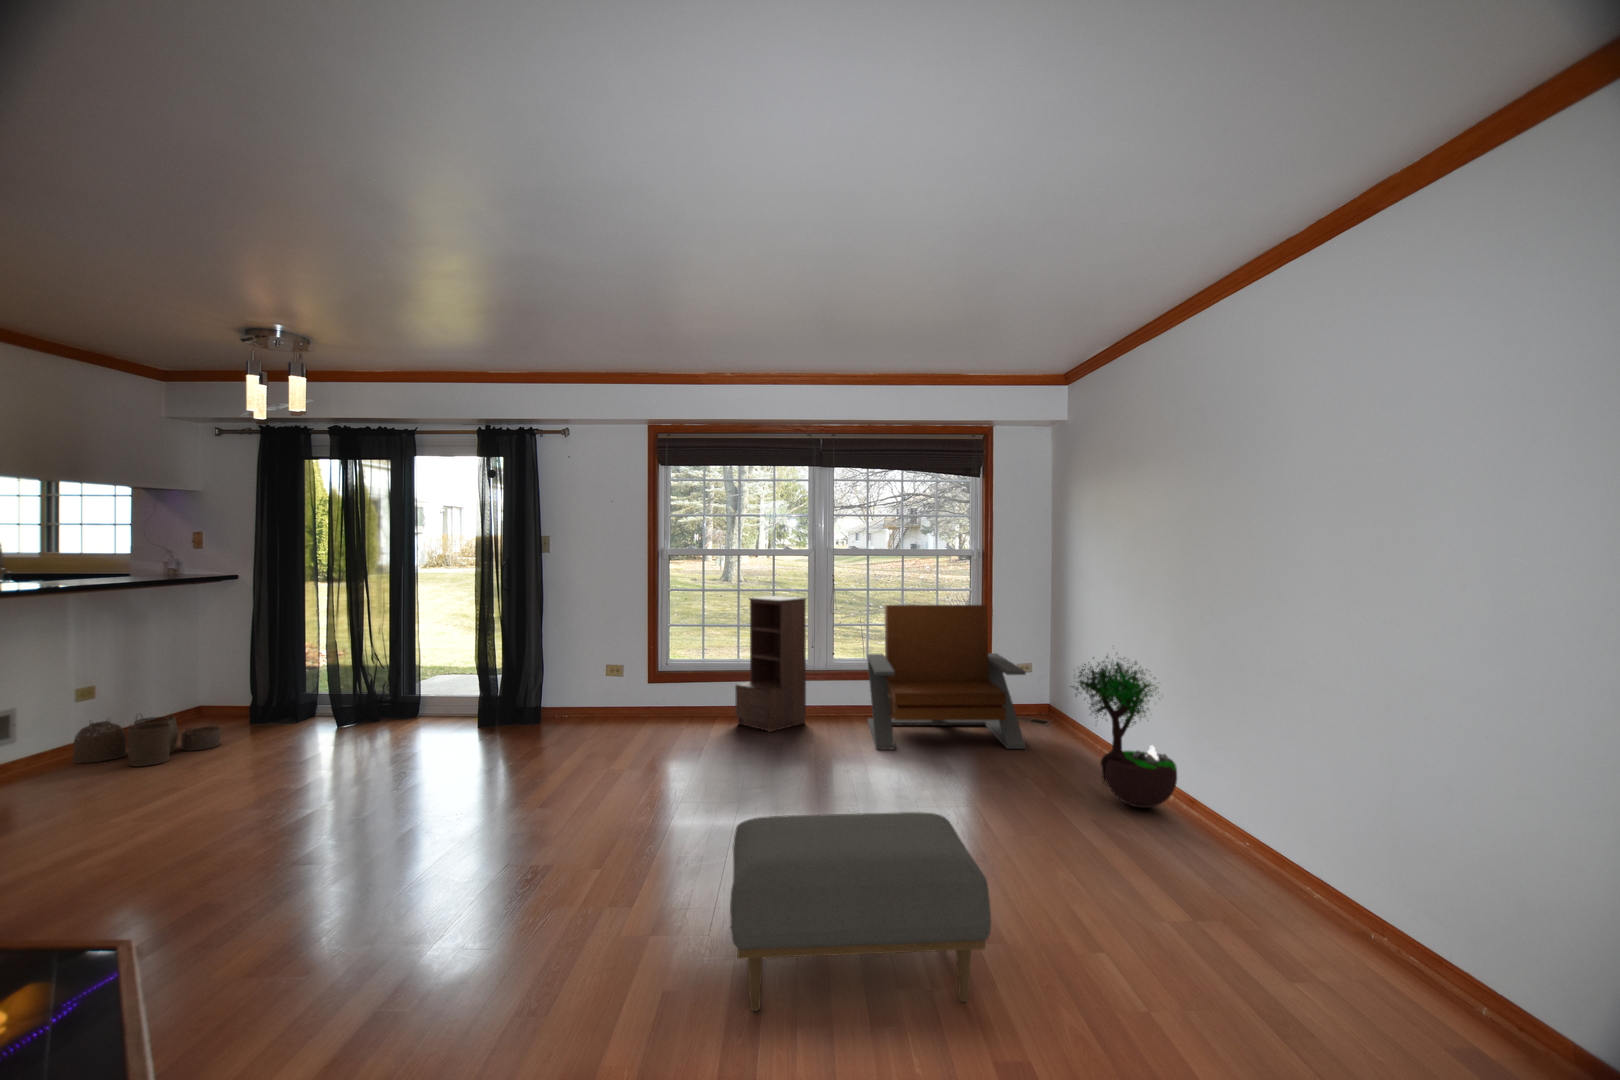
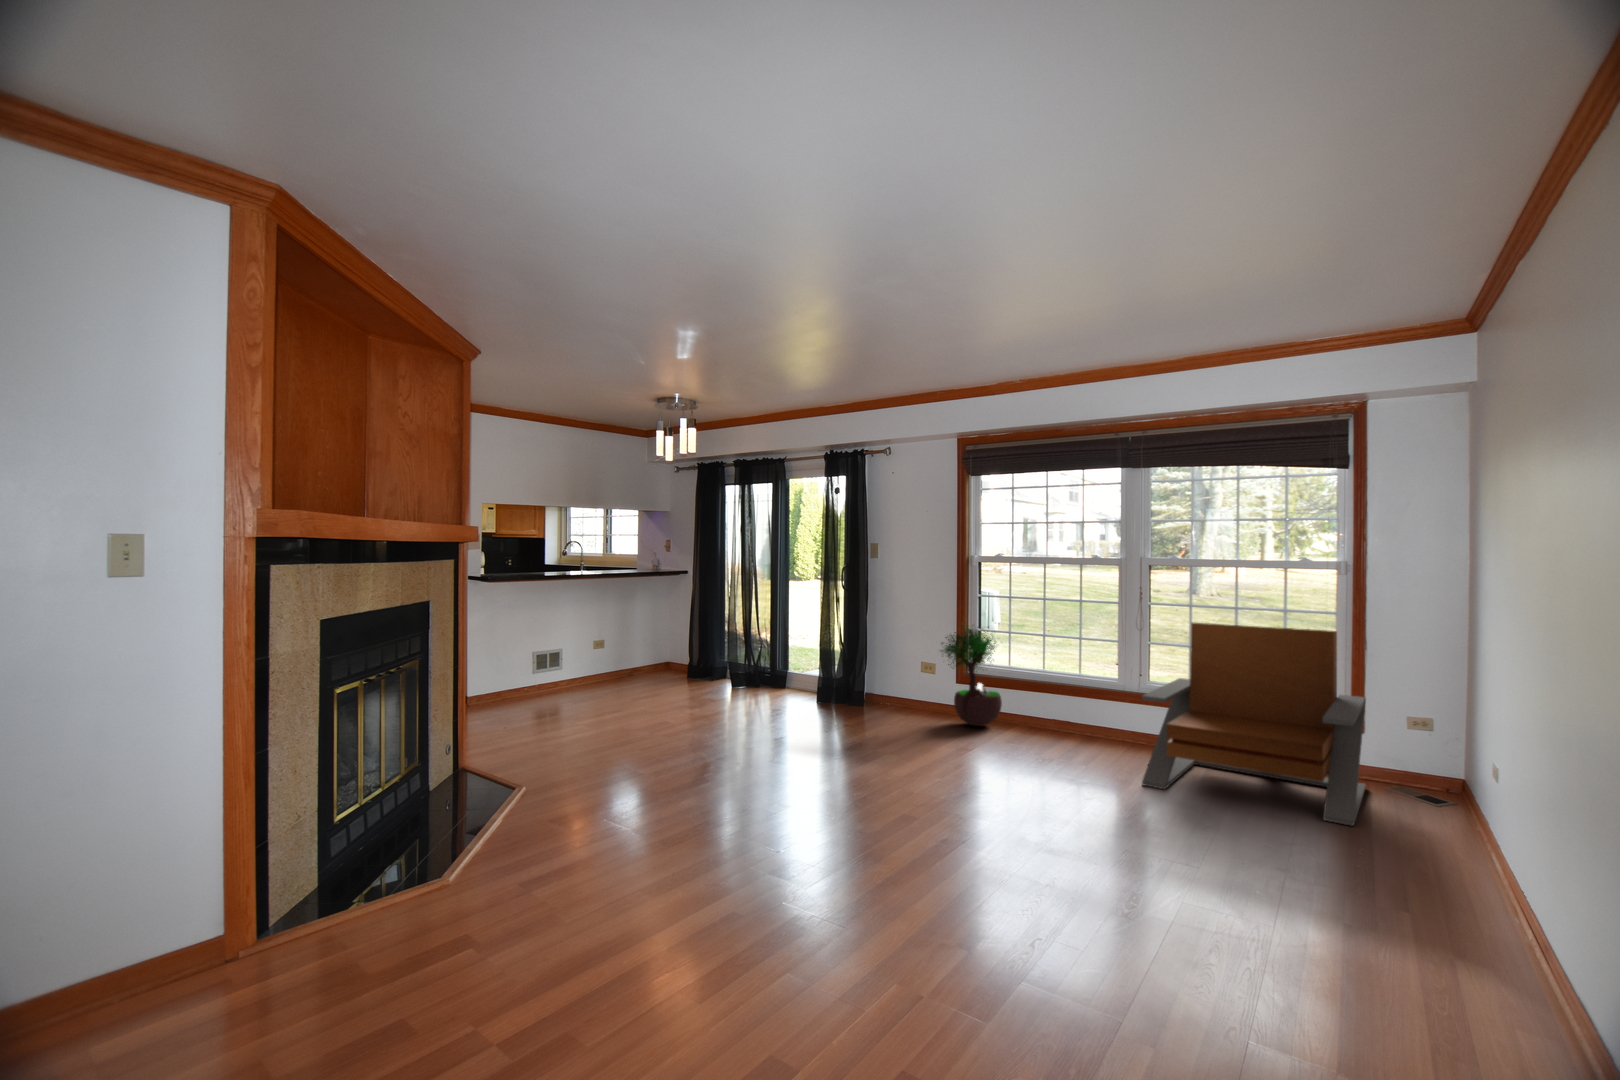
bookshelf: present [735,596,806,732] -> none [1027,606,1103,747]
potted tree: present [1070,656,1177,808] -> present [941,623,1002,726]
woven basket: present [73,714,221,766] -> none [591,660,665,693]
ottoman: present [730,812,991,1011] -> none [661,792,943,1025]

